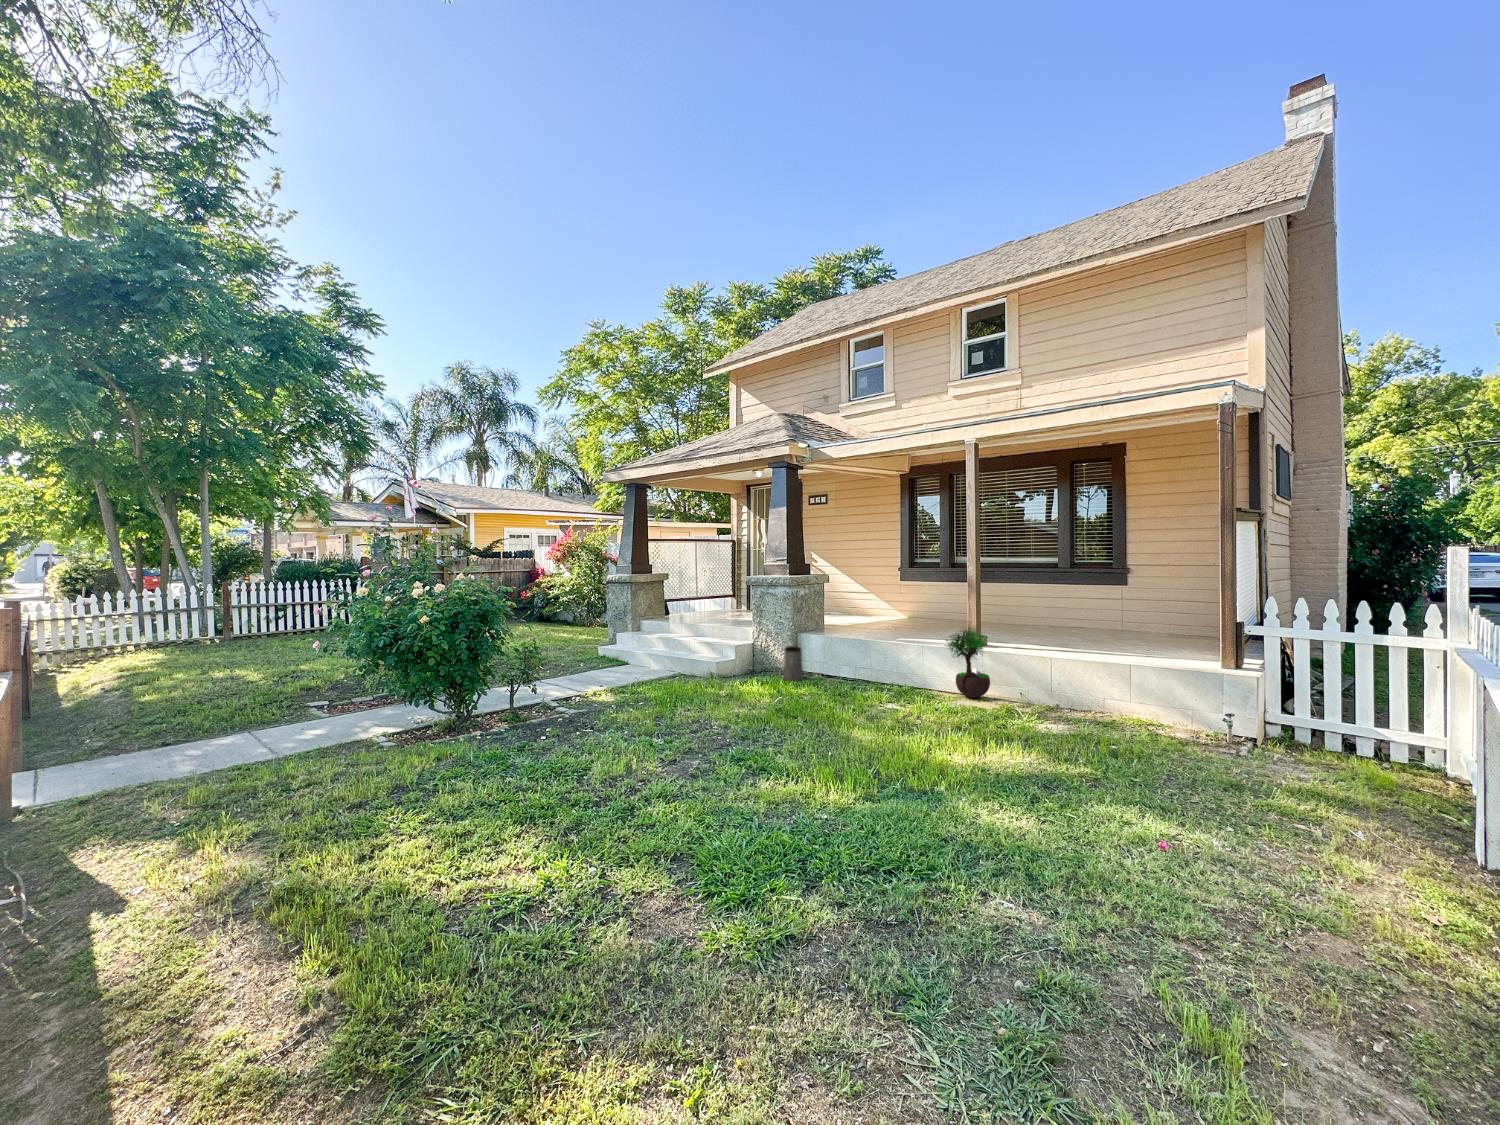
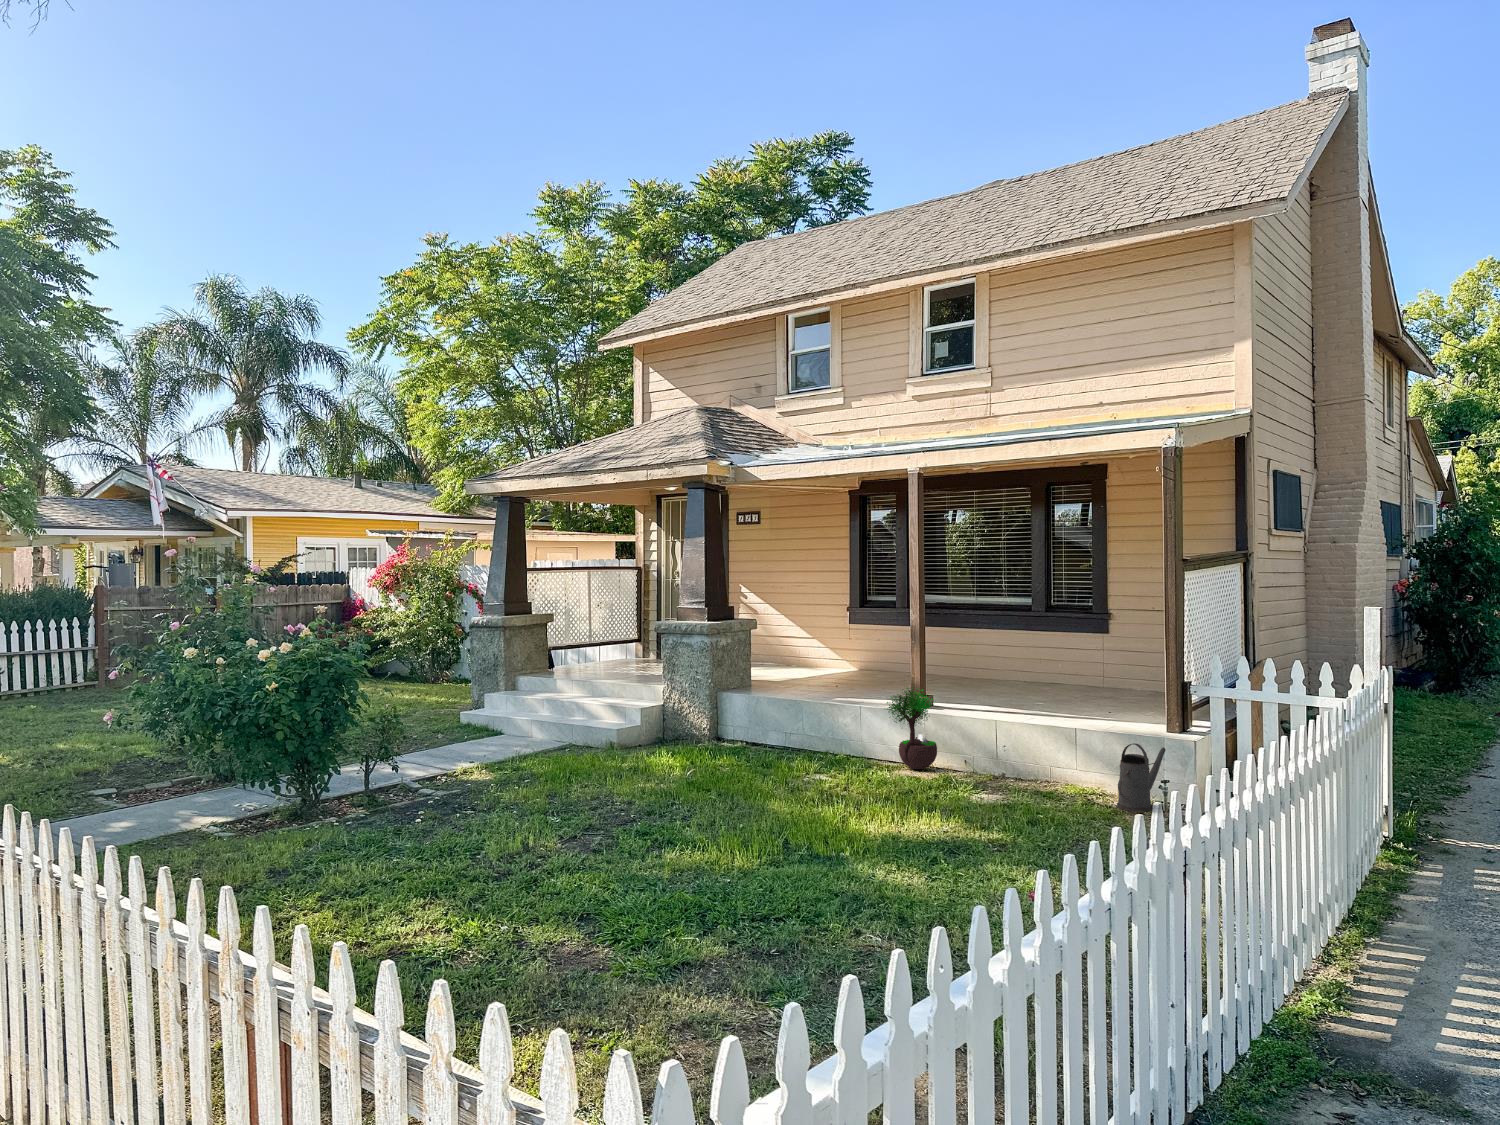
watering can: present [783,640,803,681] -> present [1117,743,1166,812]

